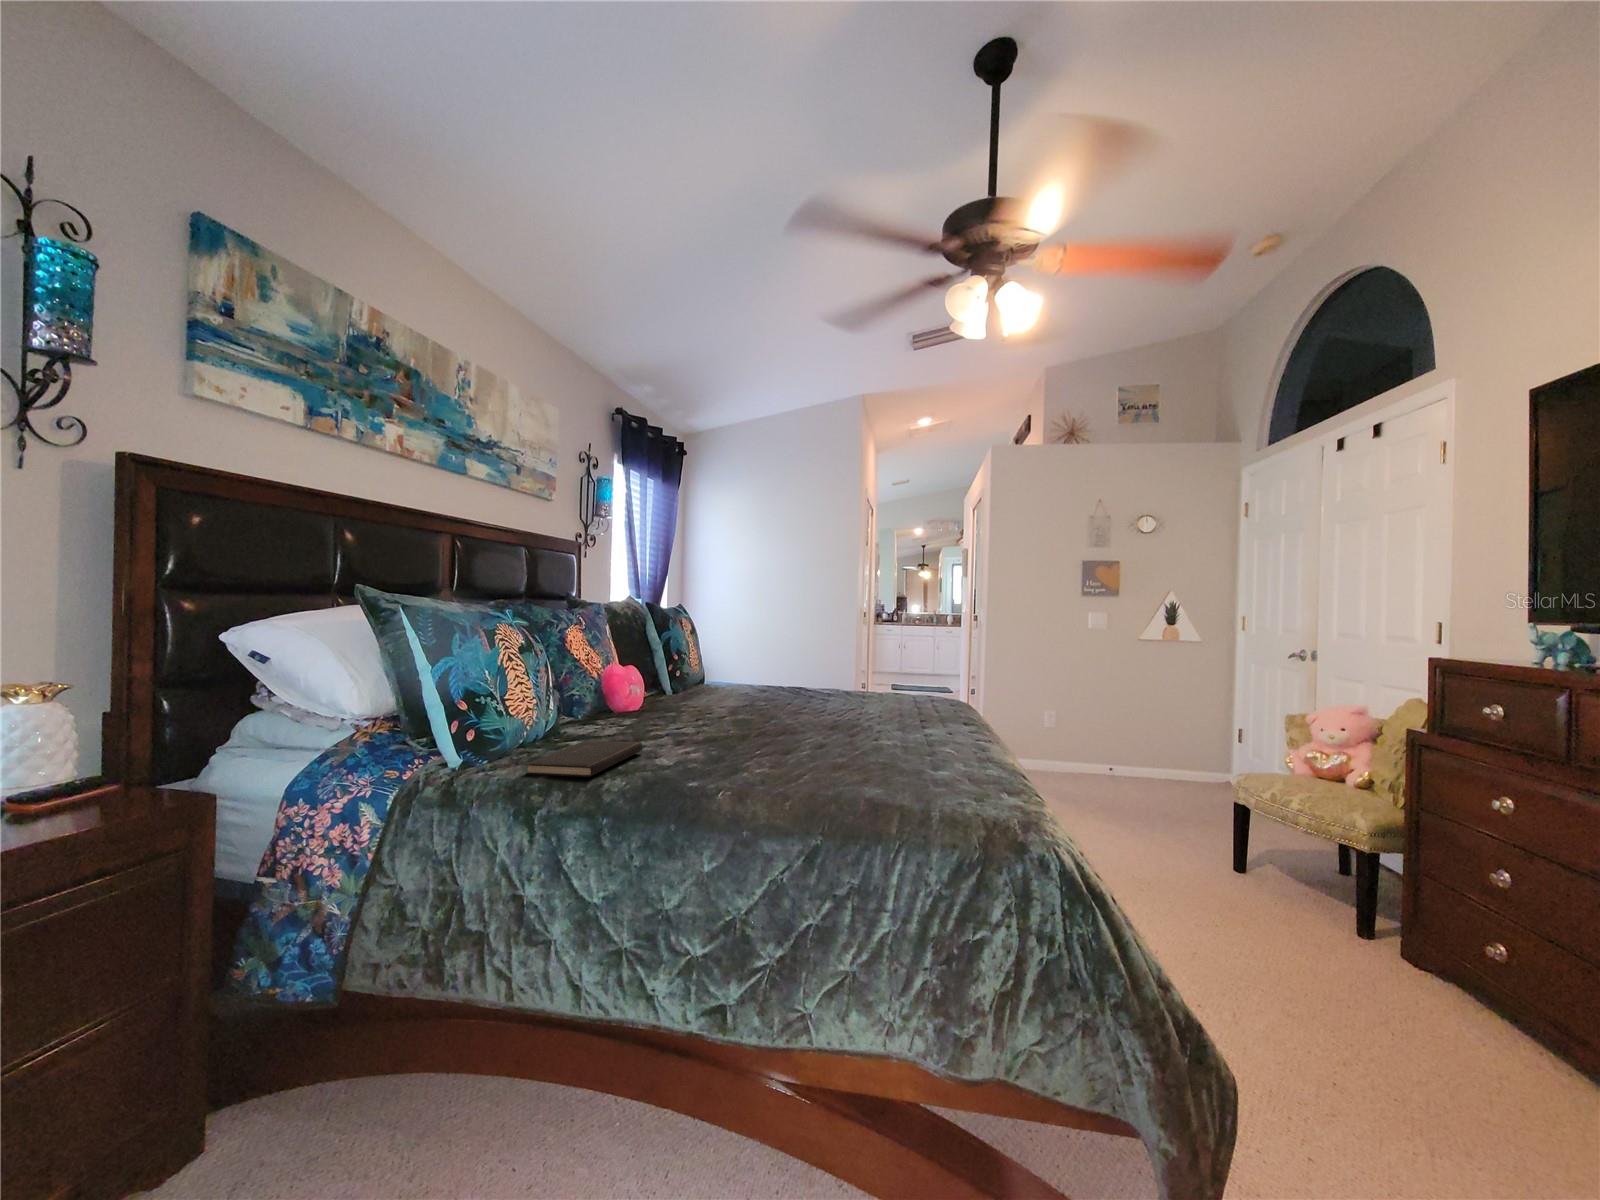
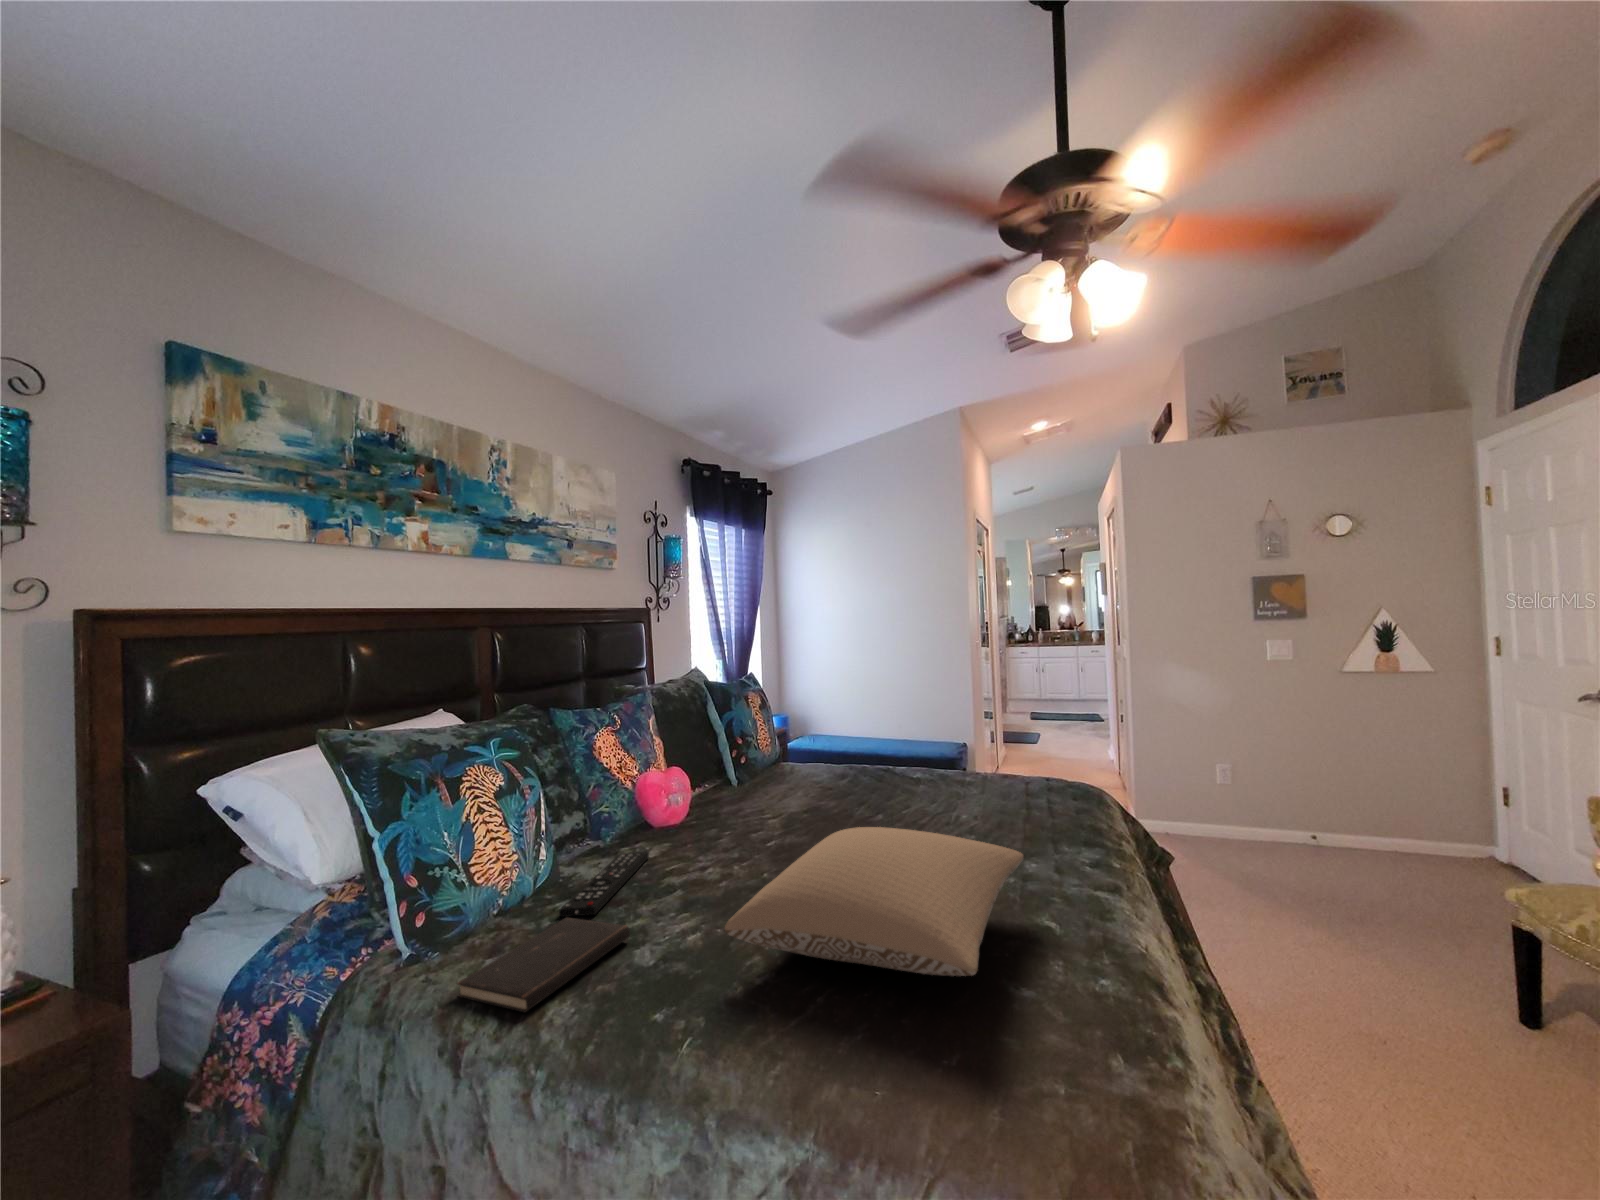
pillow: none [728,684,917,756] -> present [725,827,1024,976]
remote control: none [573,717,624,745] -> present [559,851,649,917]

